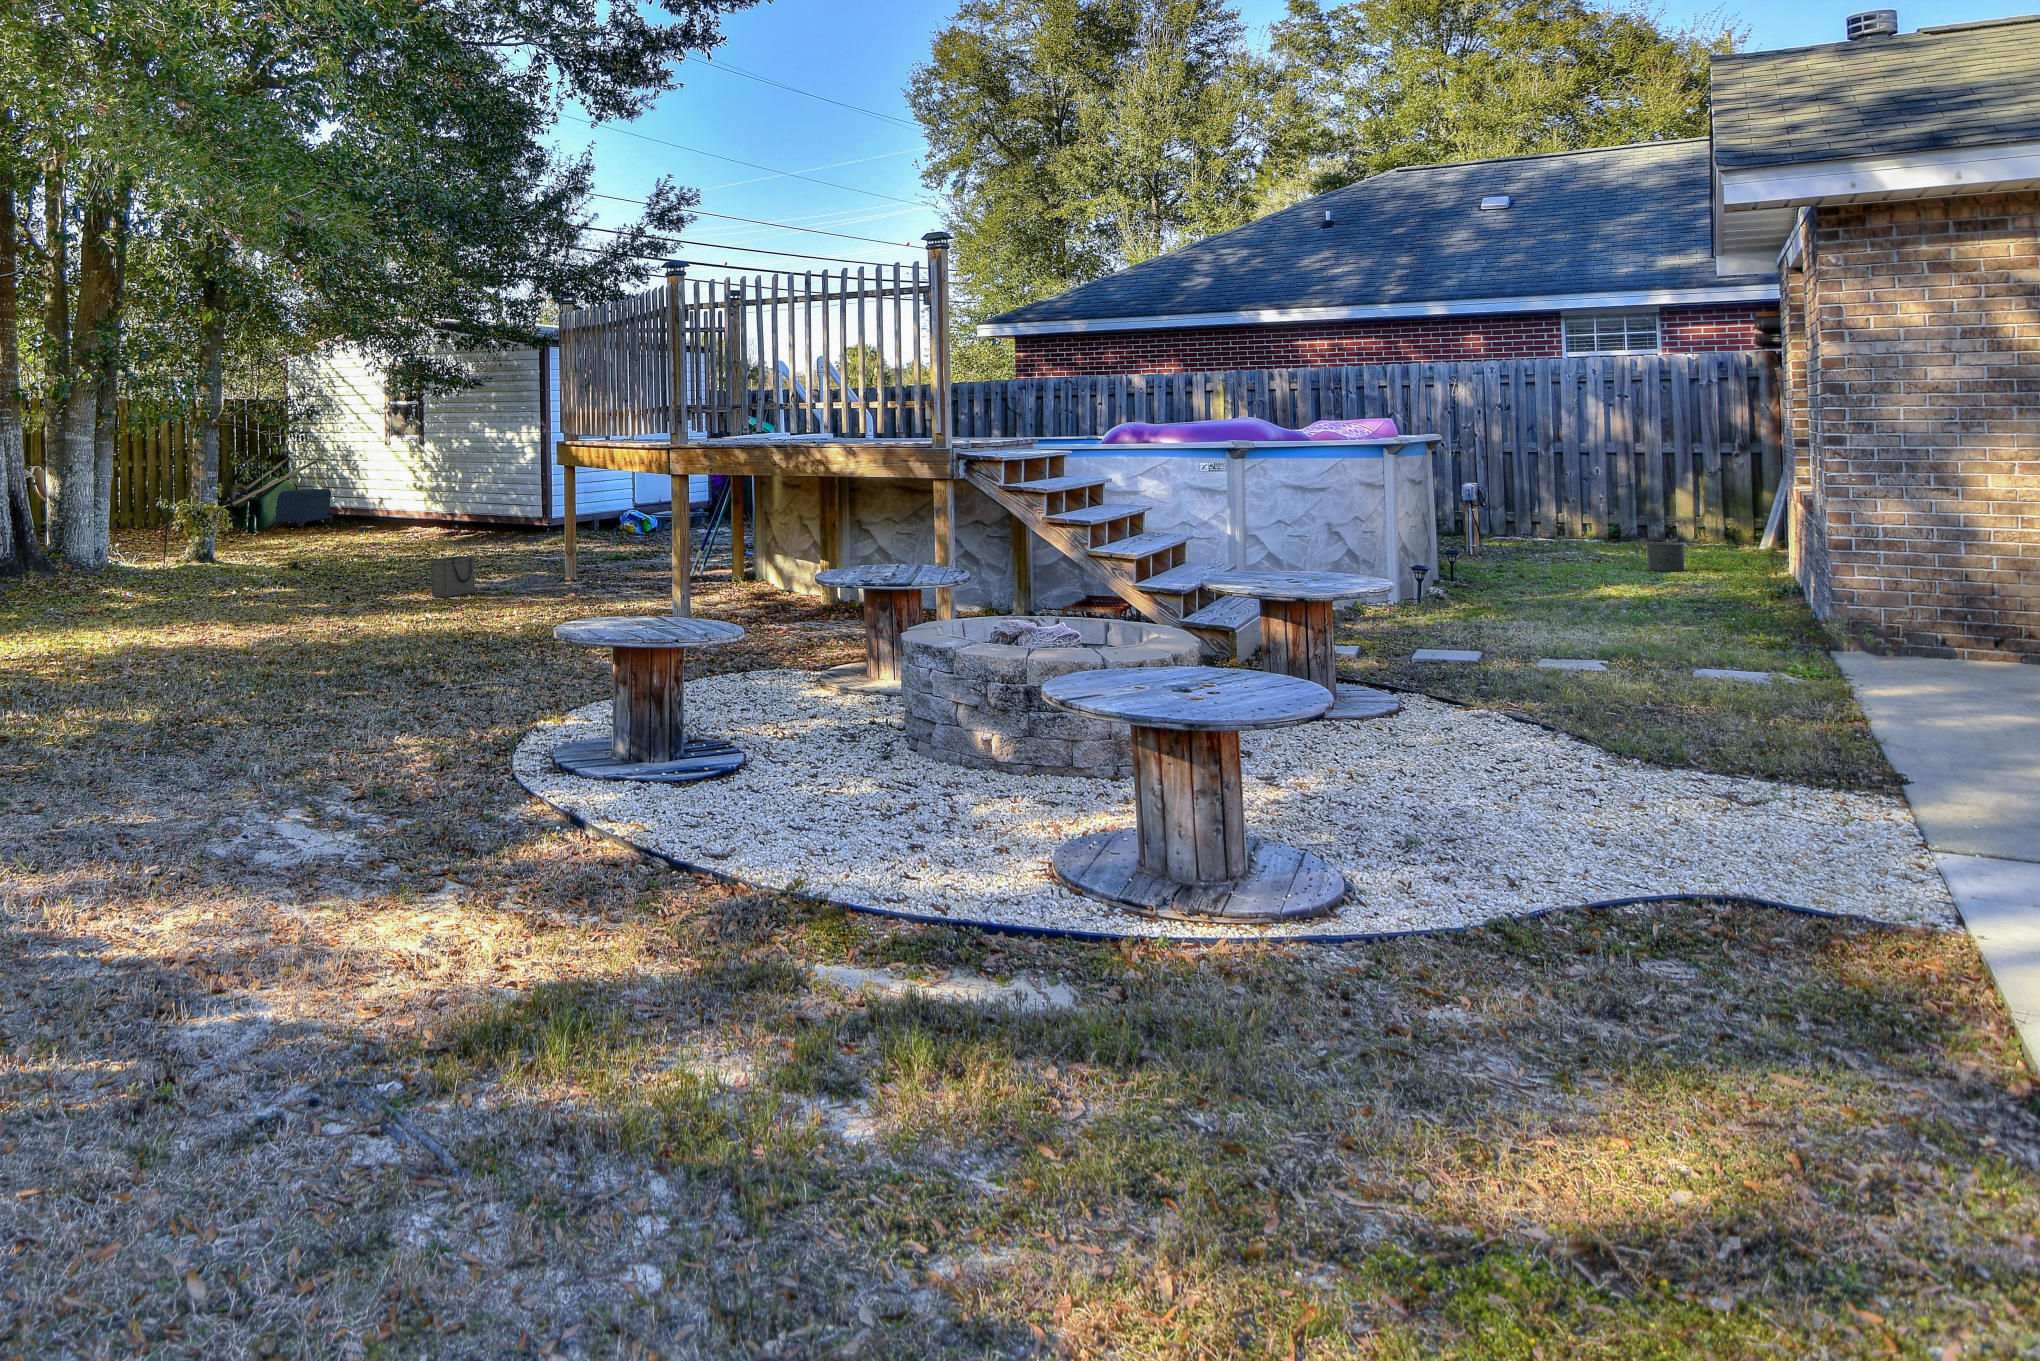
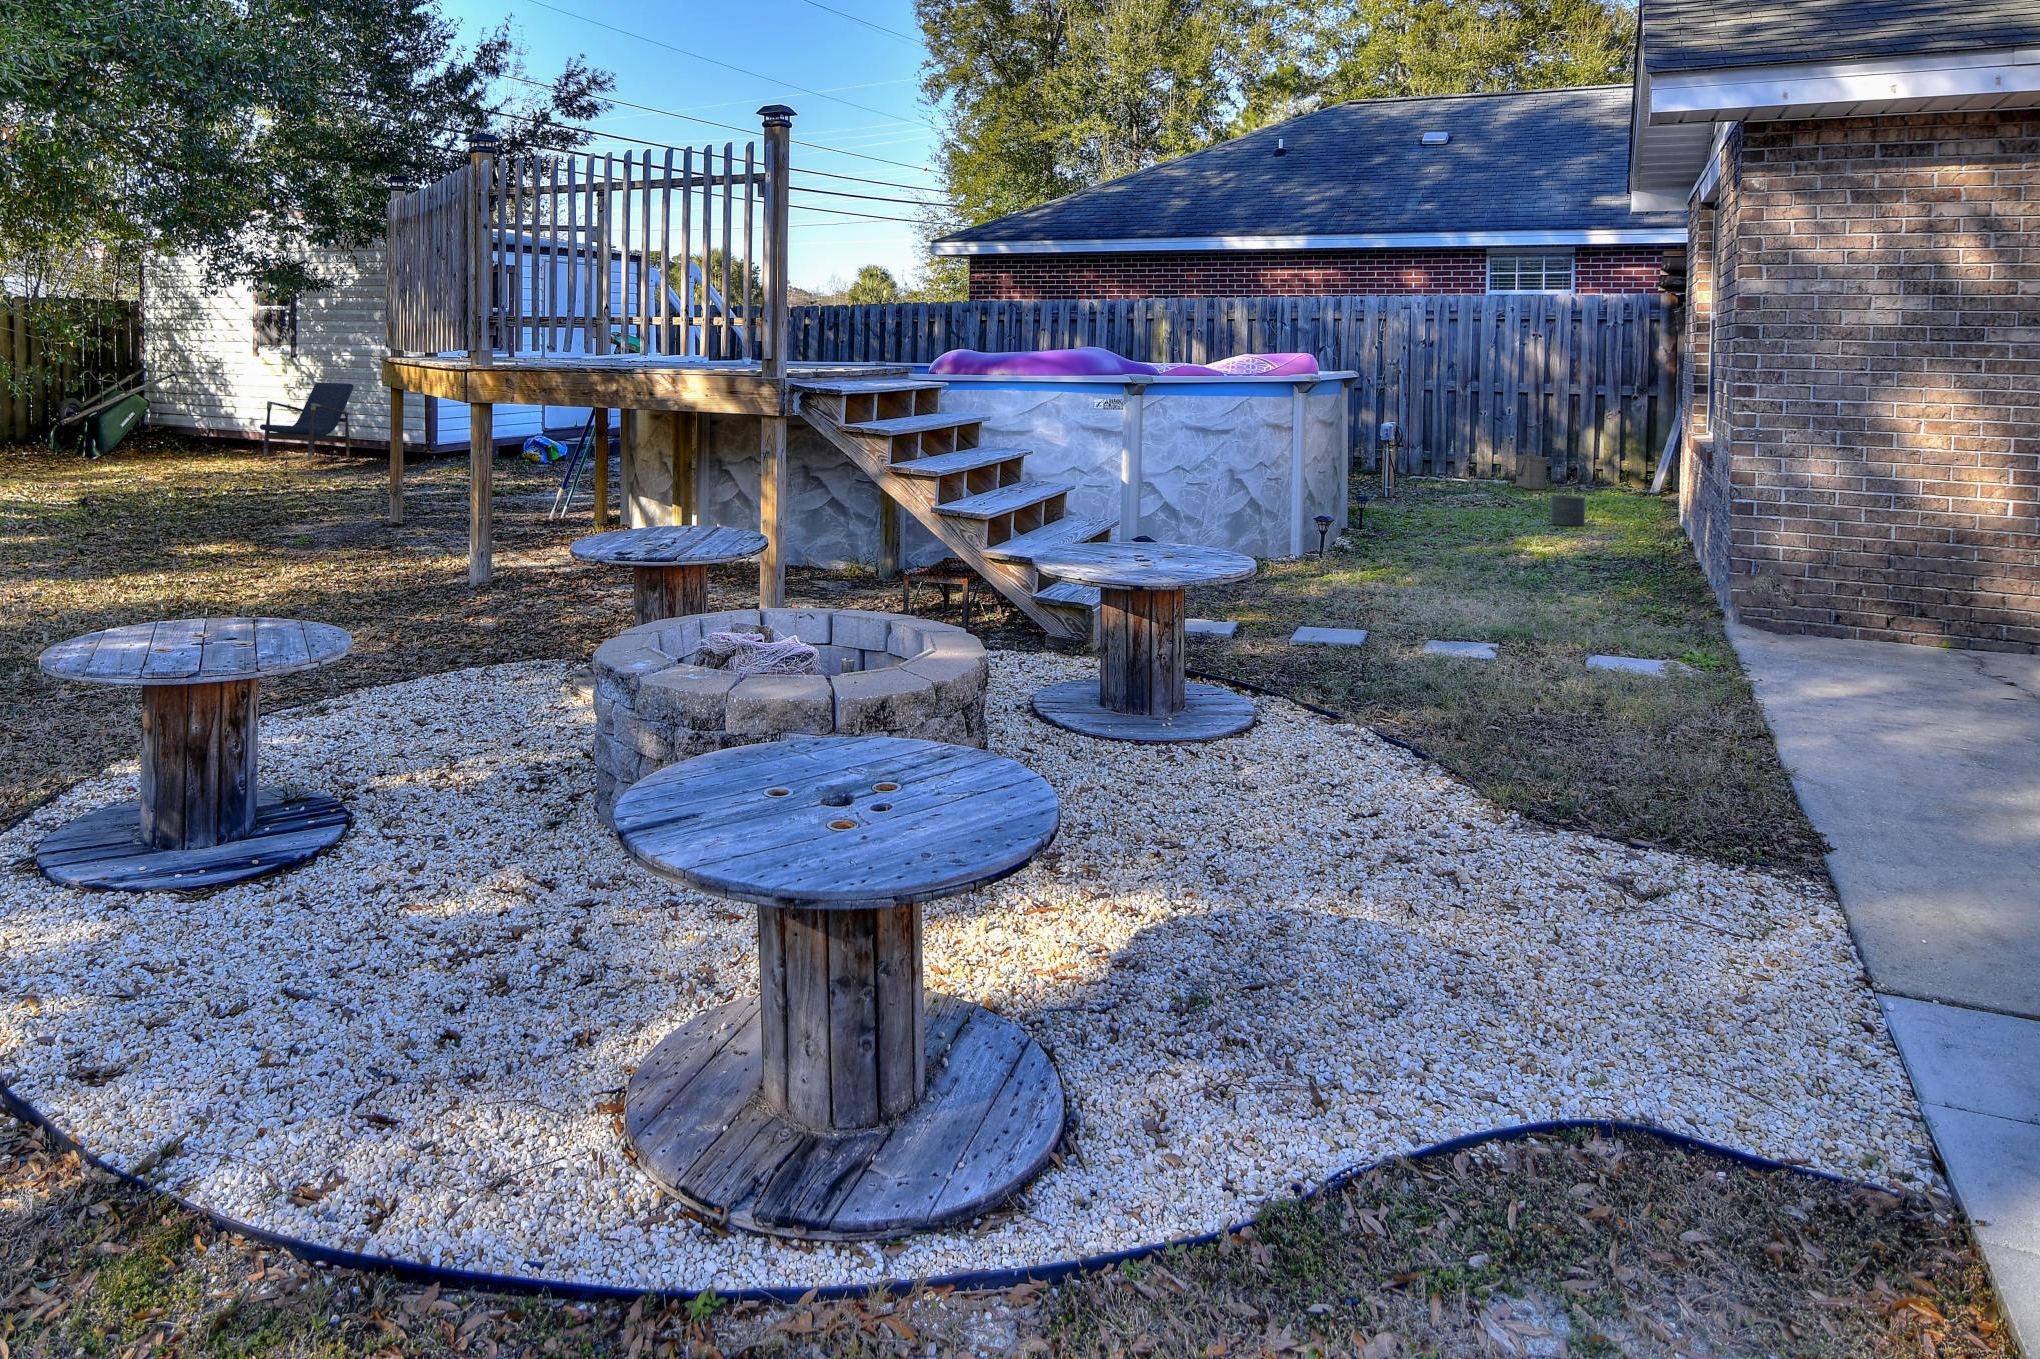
lounge chair: none [395,466,469,533] -> present [260,383,353,460]
bench: present [274,489,332,527] -> none [115,405,199,450]
basket: present [430,556,476,597] -> present [1515,455,1548,490]

